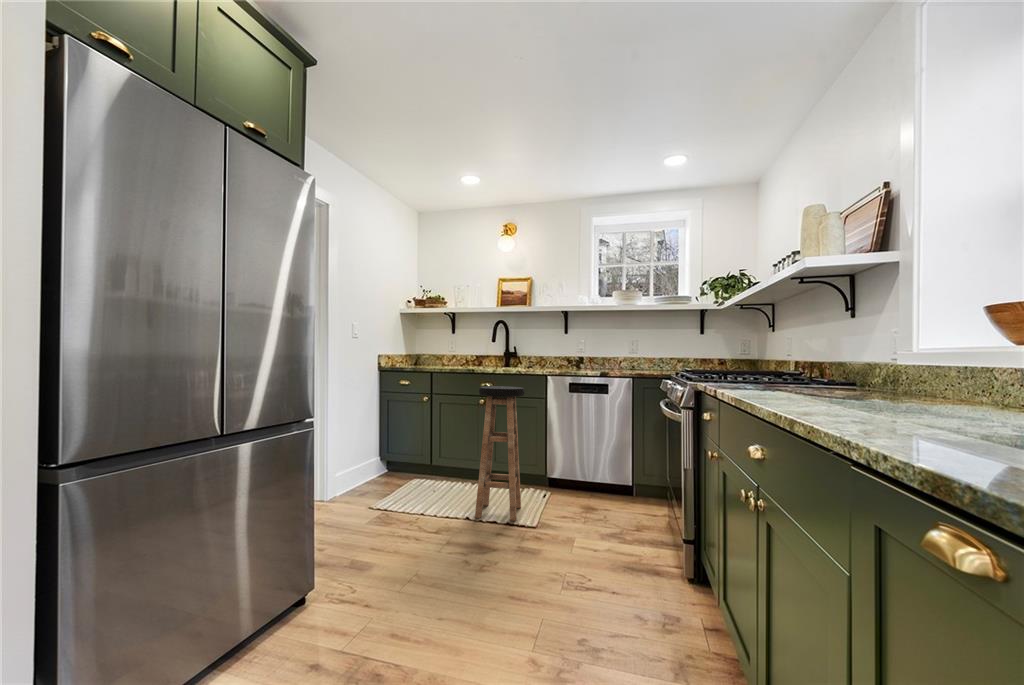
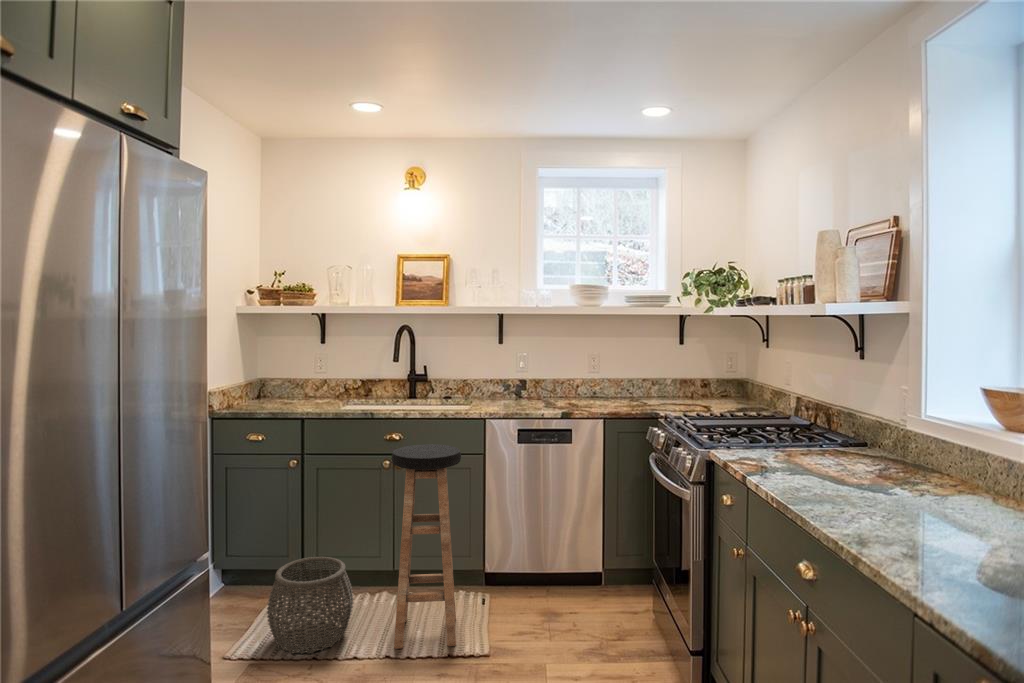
woven basket: none [399,456,453,514] -> present [267,557,353,654]

